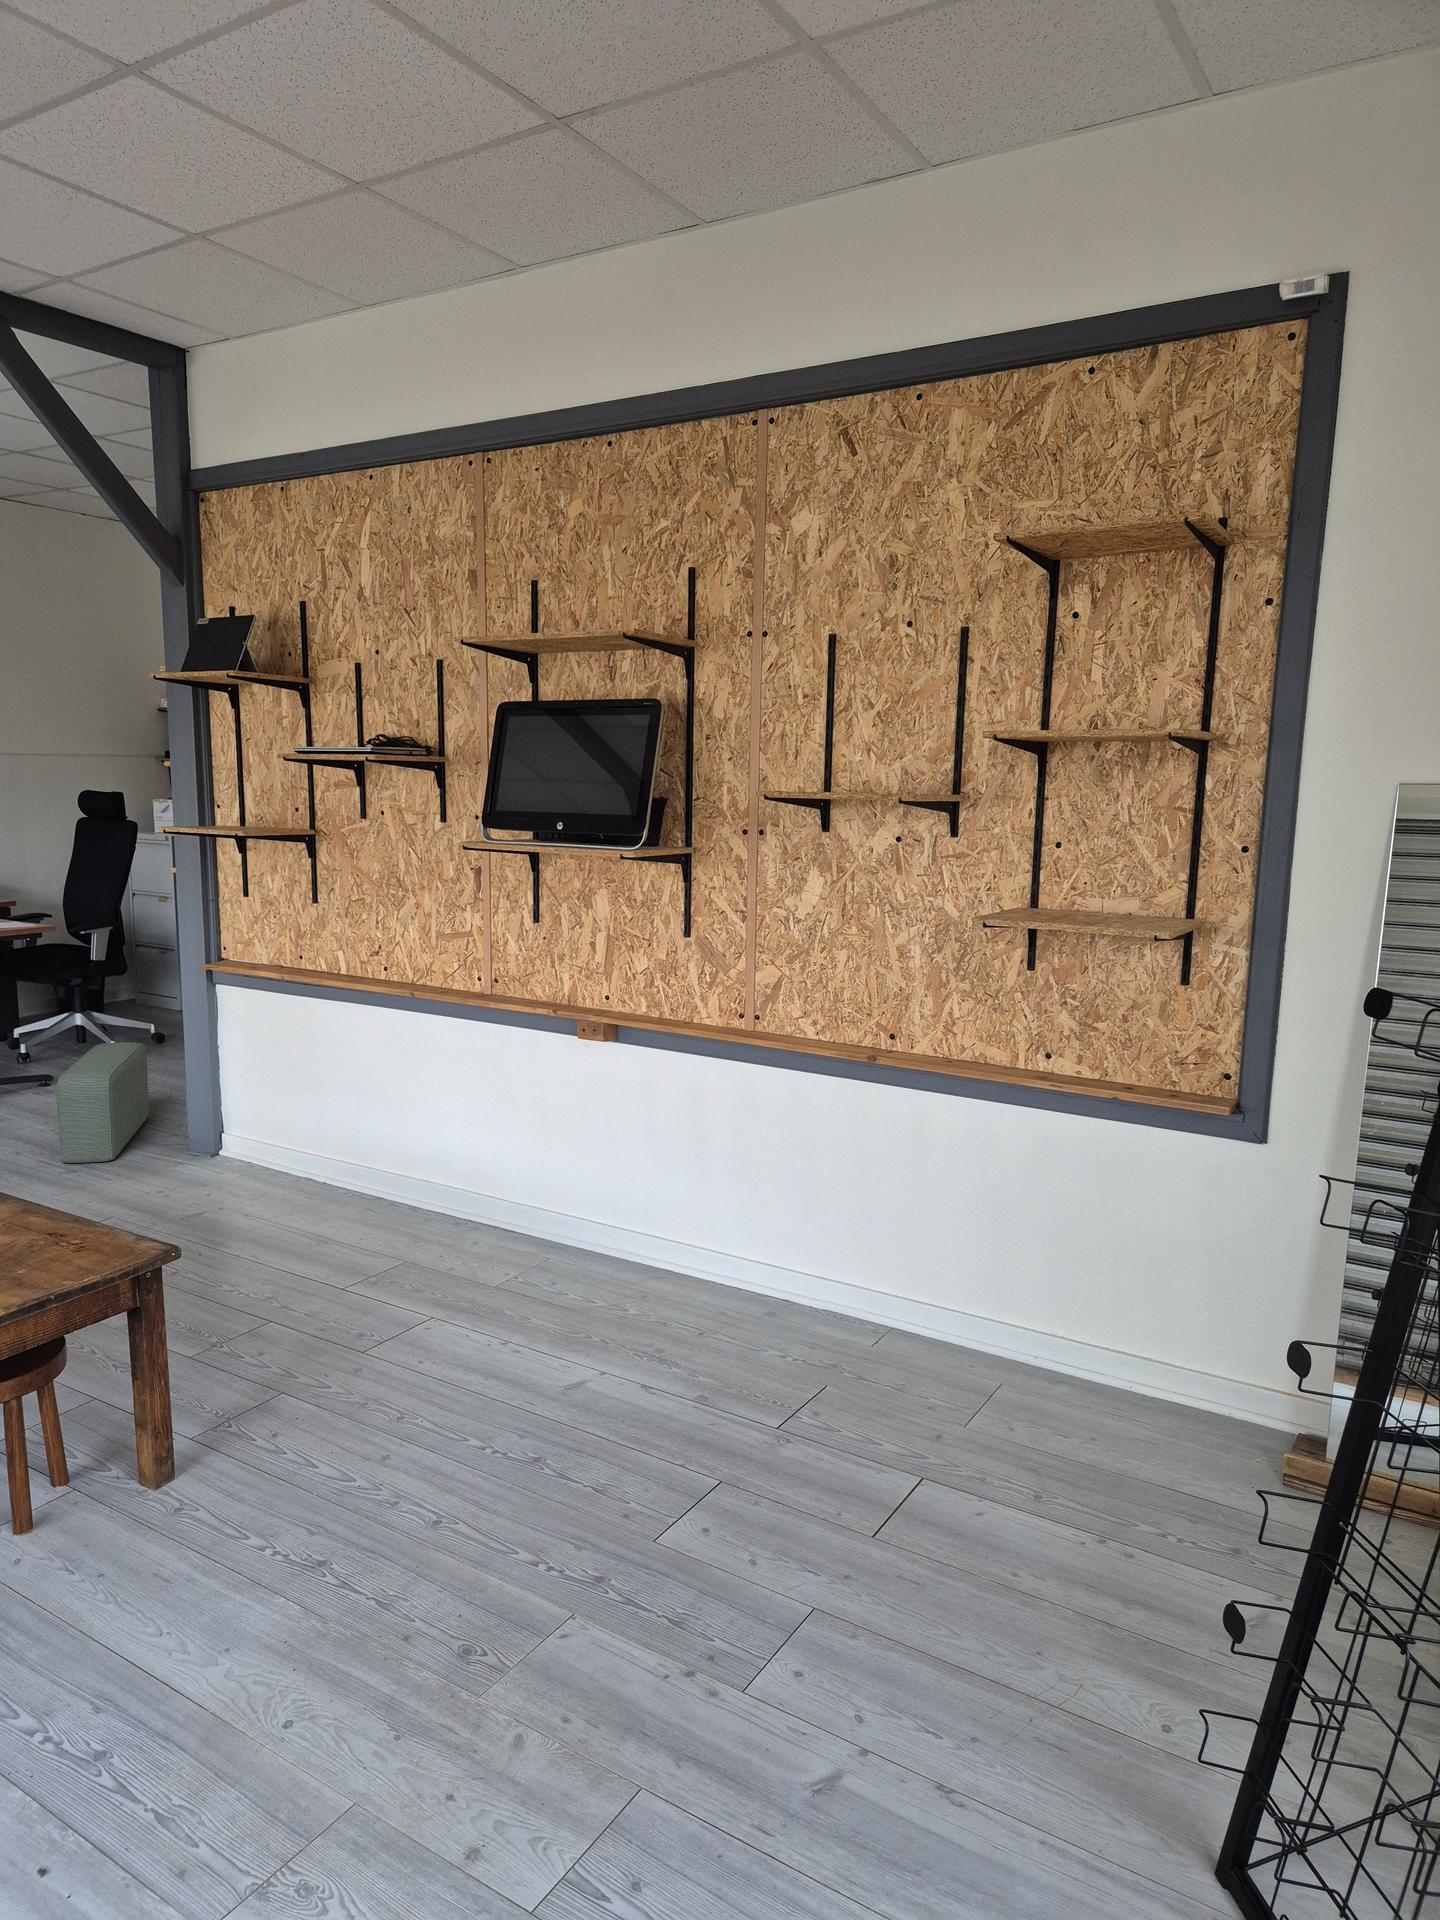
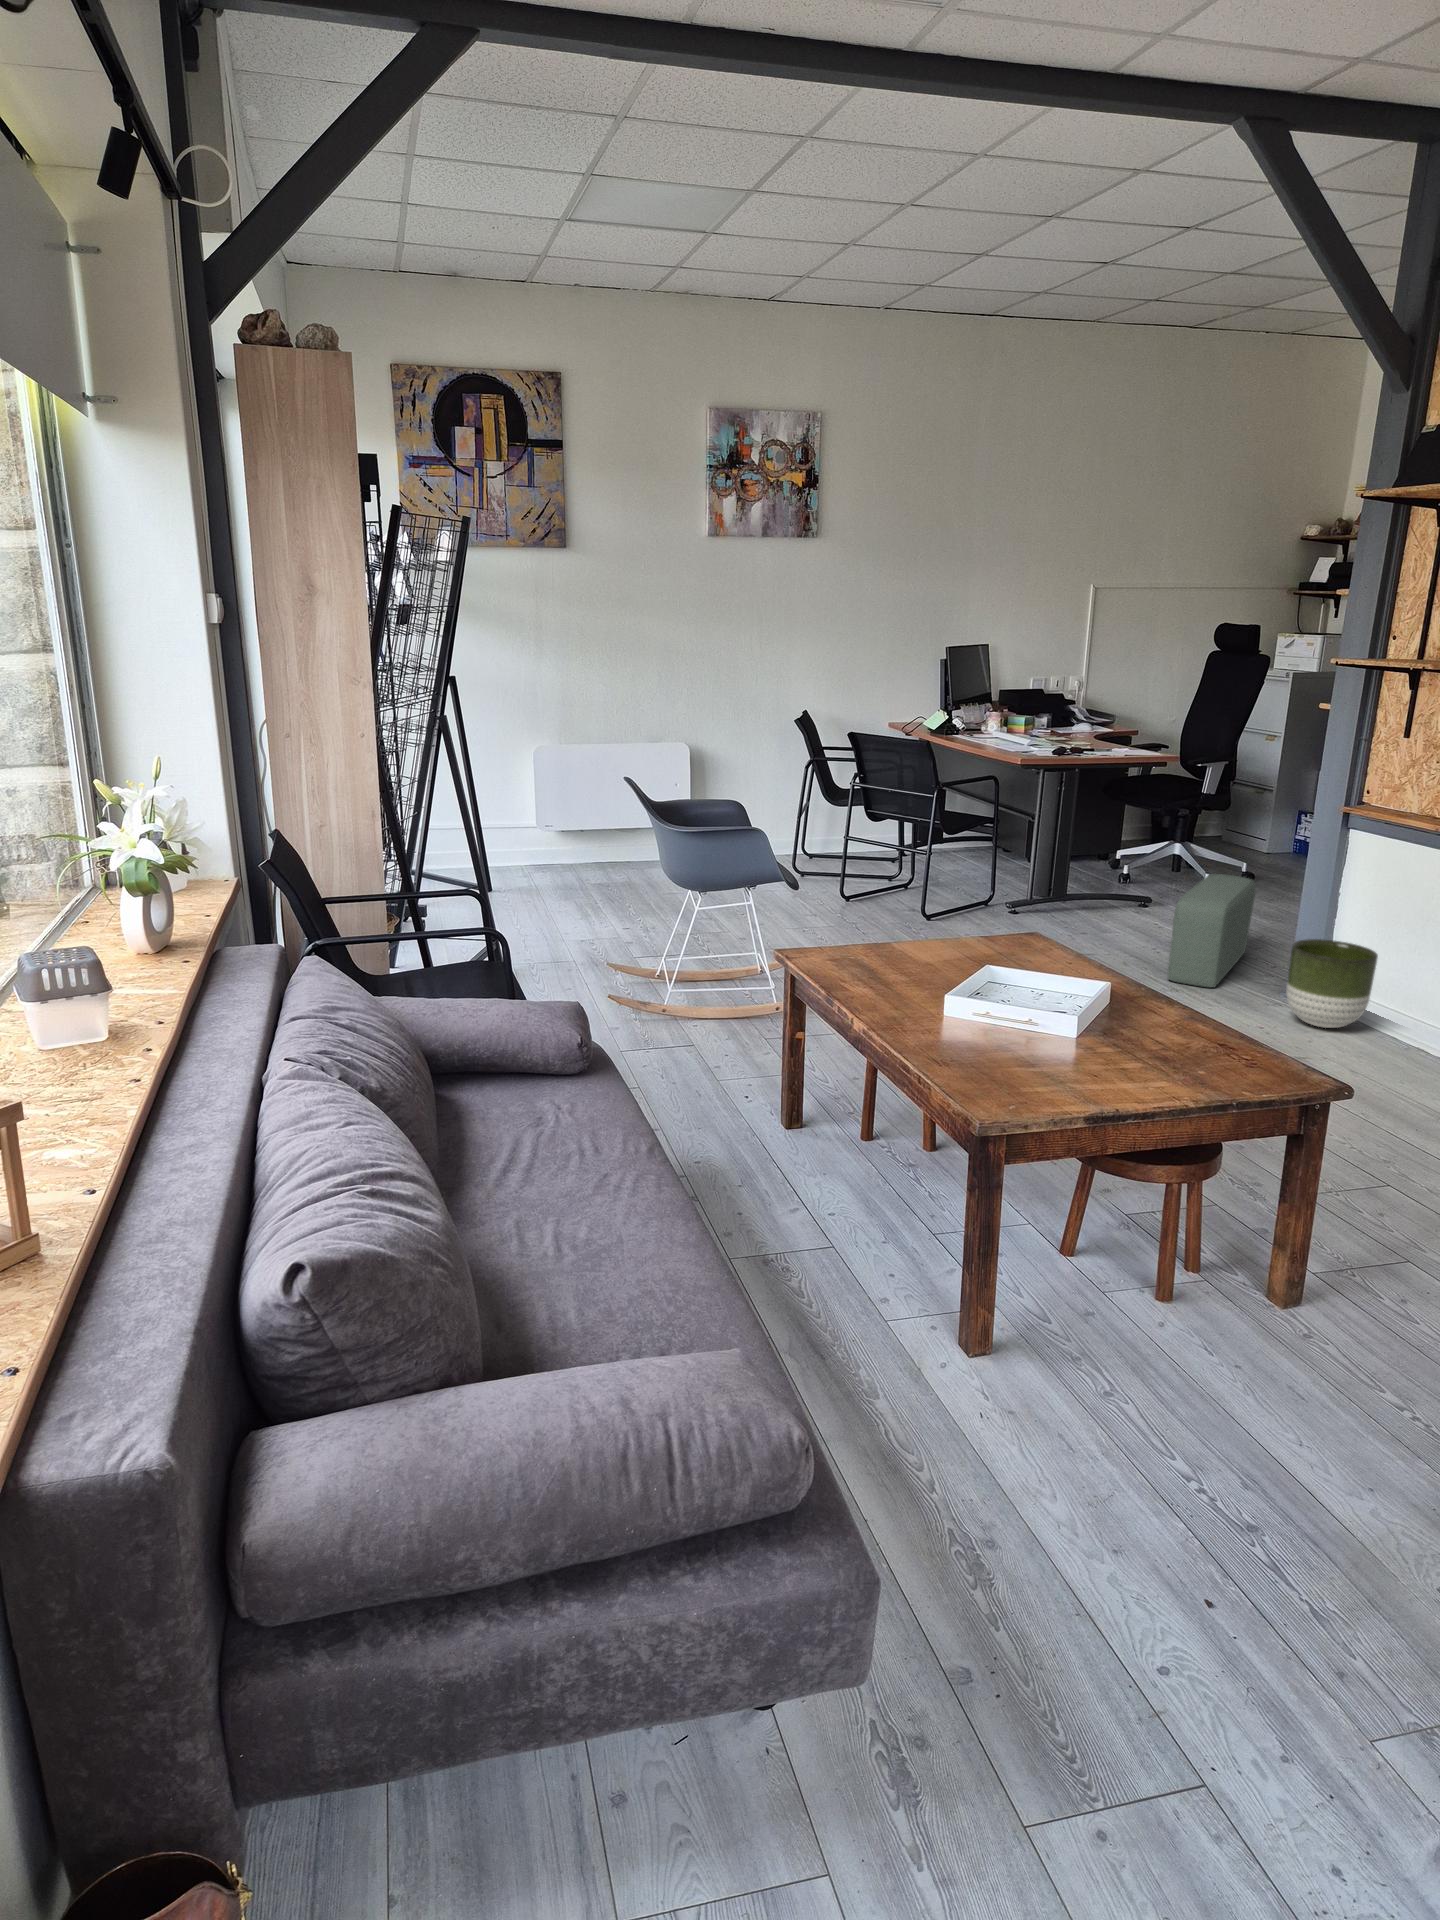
planter: none [177,1091,258,1177] -> present [1286,939,1378,1028]

